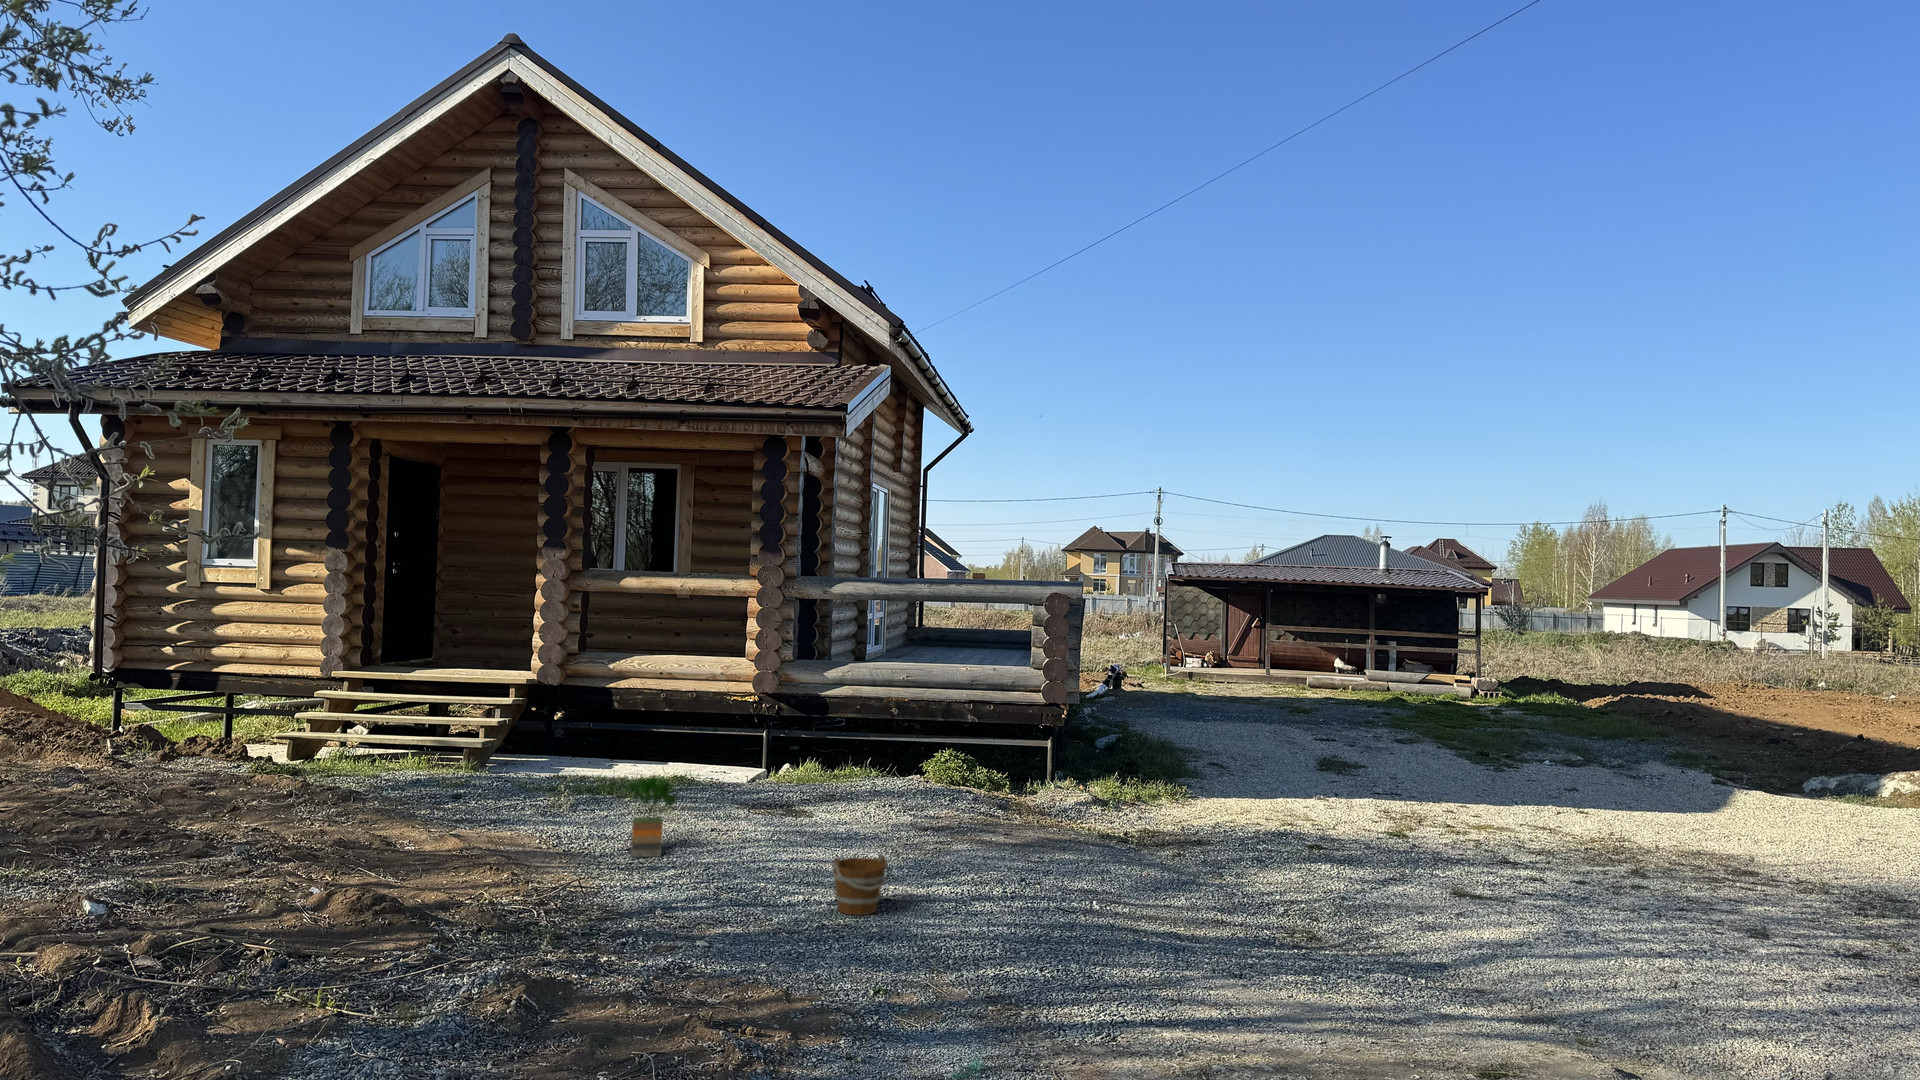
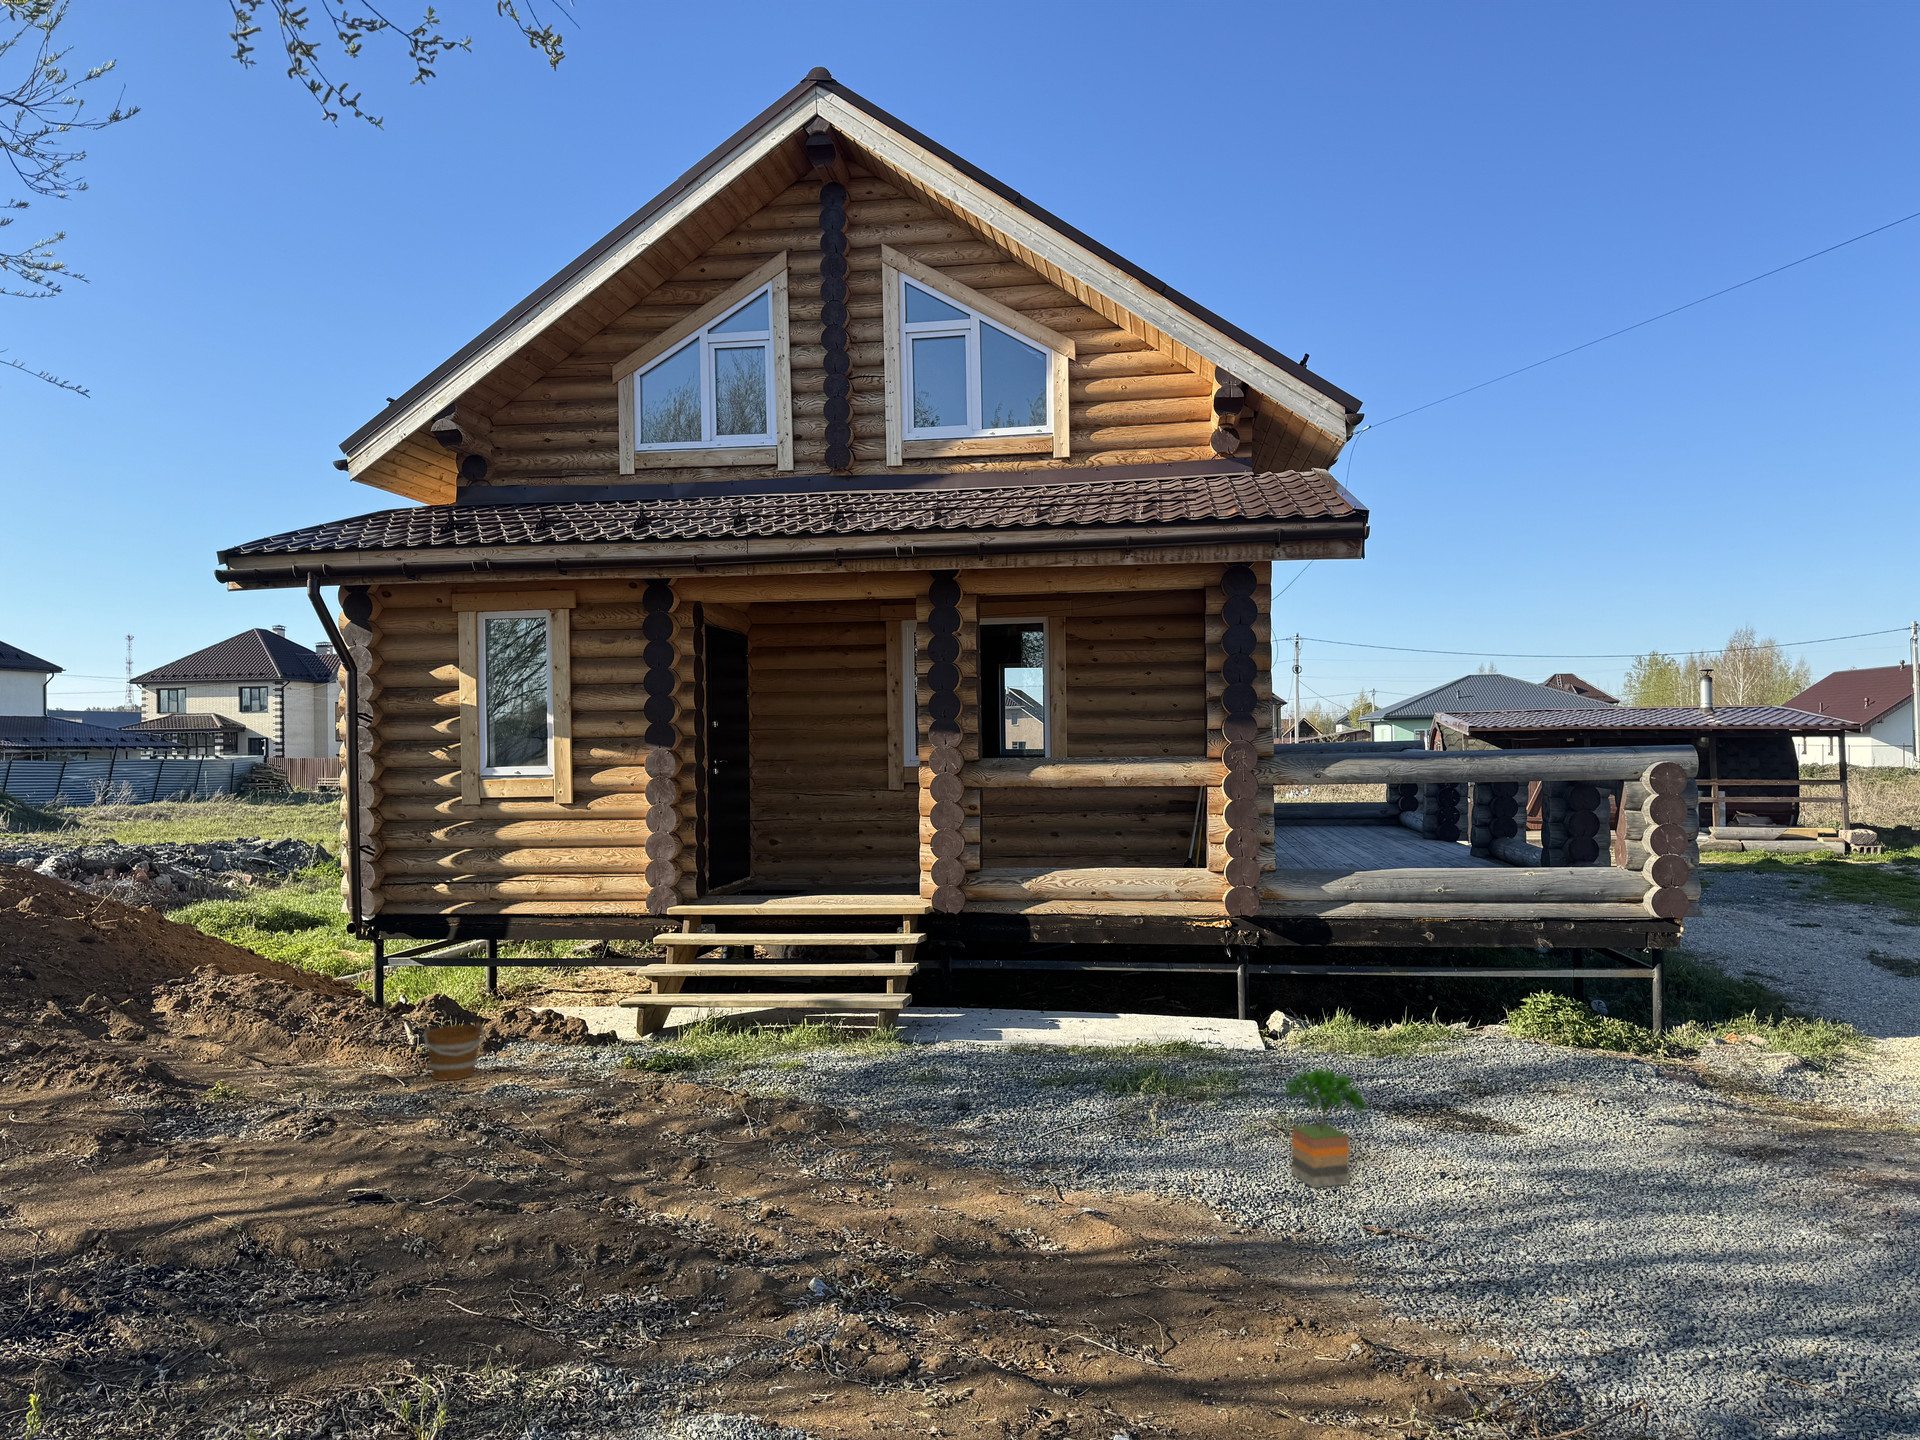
bucket: present [833,854,890,915] -> present [424,1022,484,1080]

